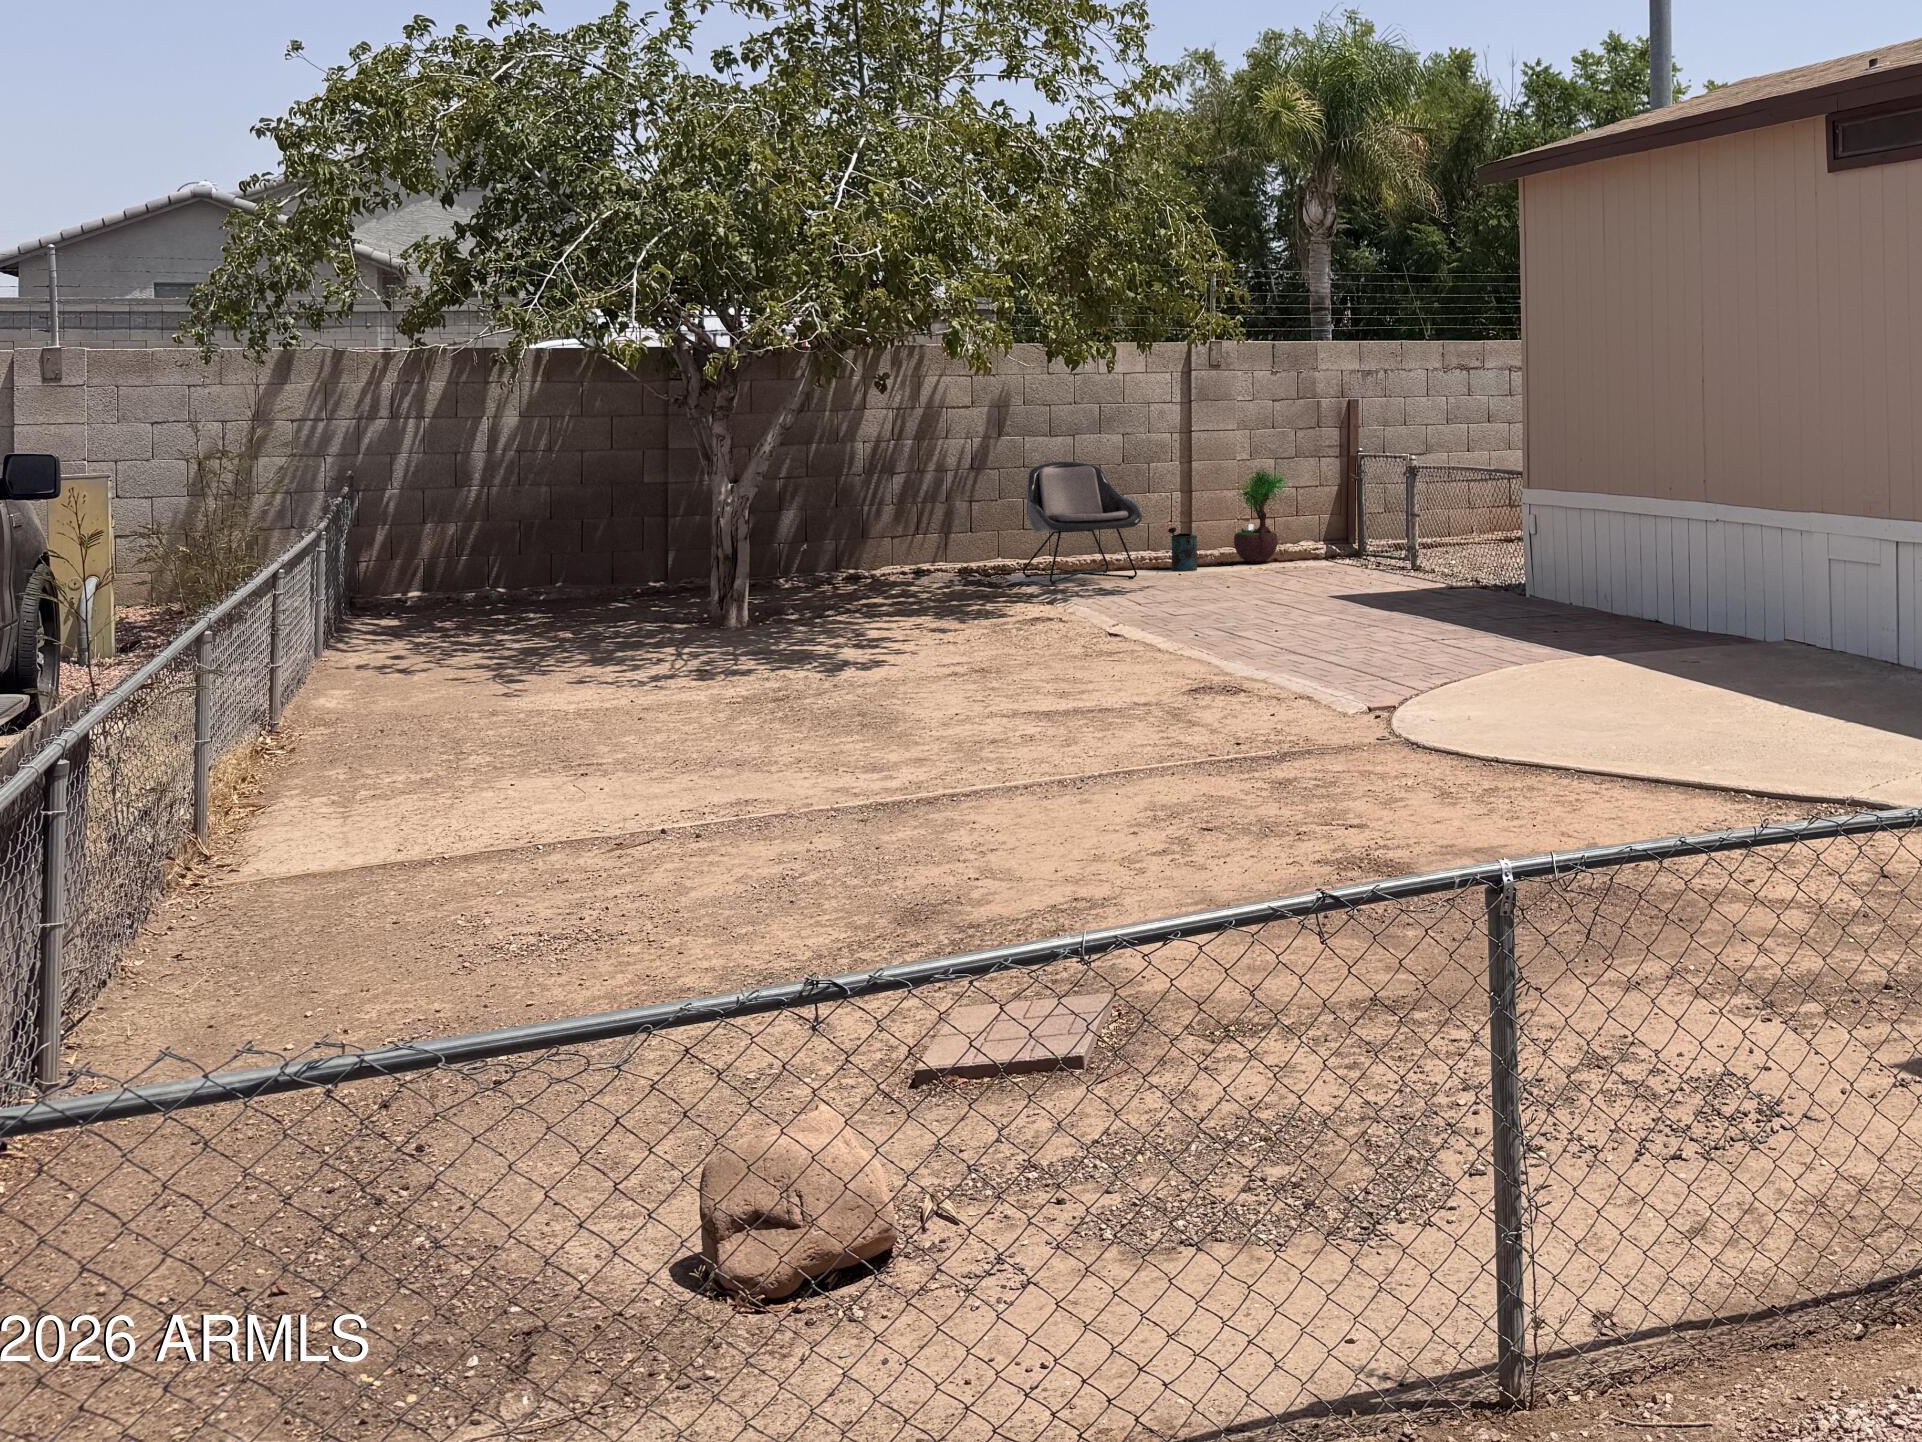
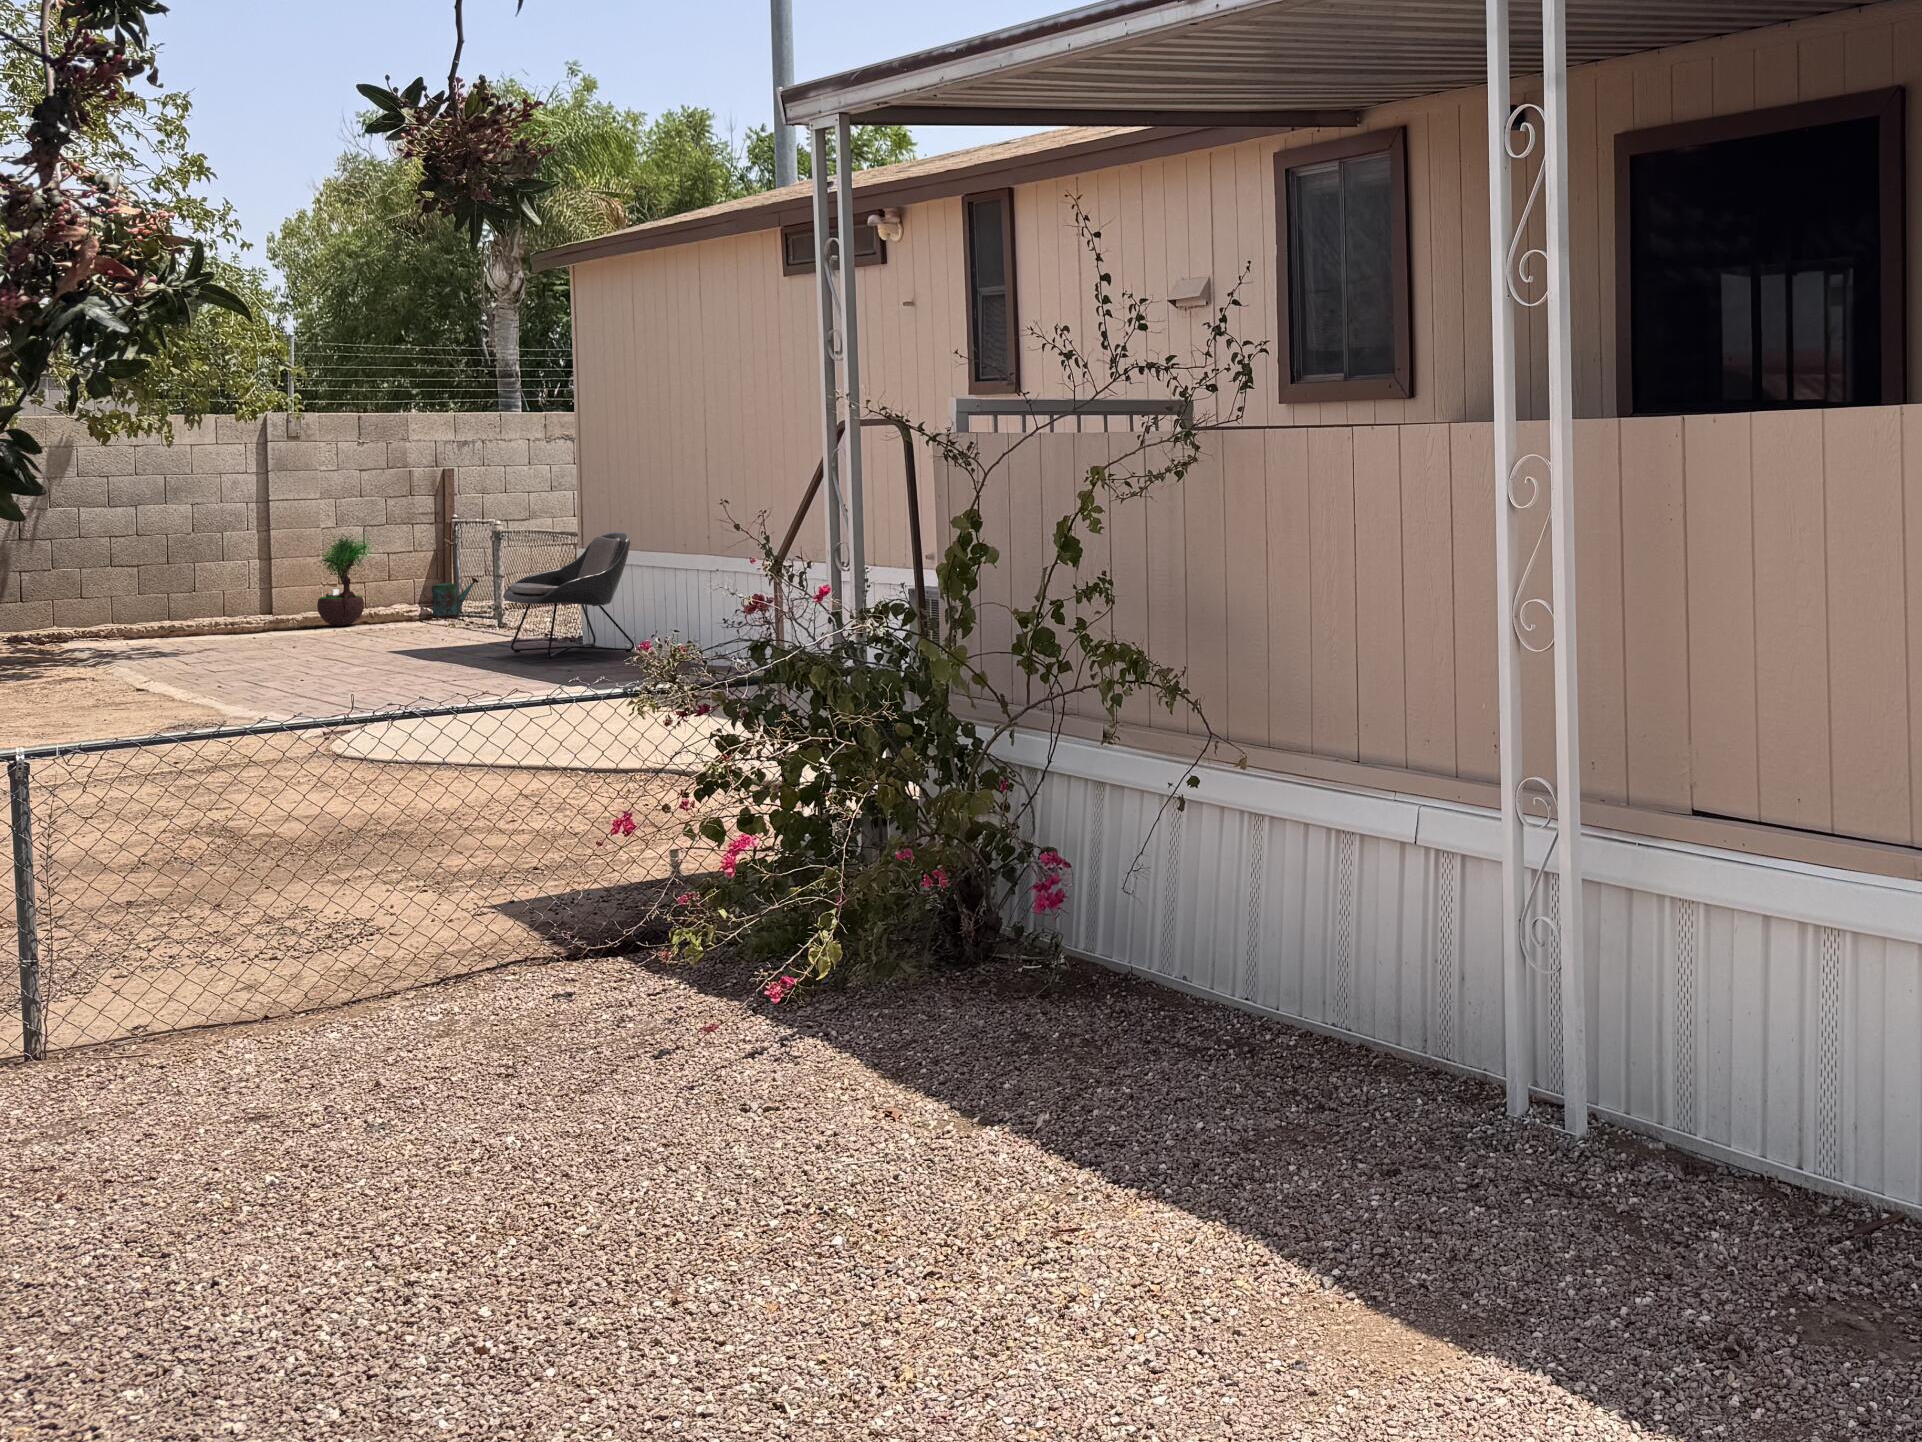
lounge chair: present [1023,461,1142,584] -> present [503,532,634,659]
watering can: present [1168,527,1197,571] -> present [423,578,479,616]

